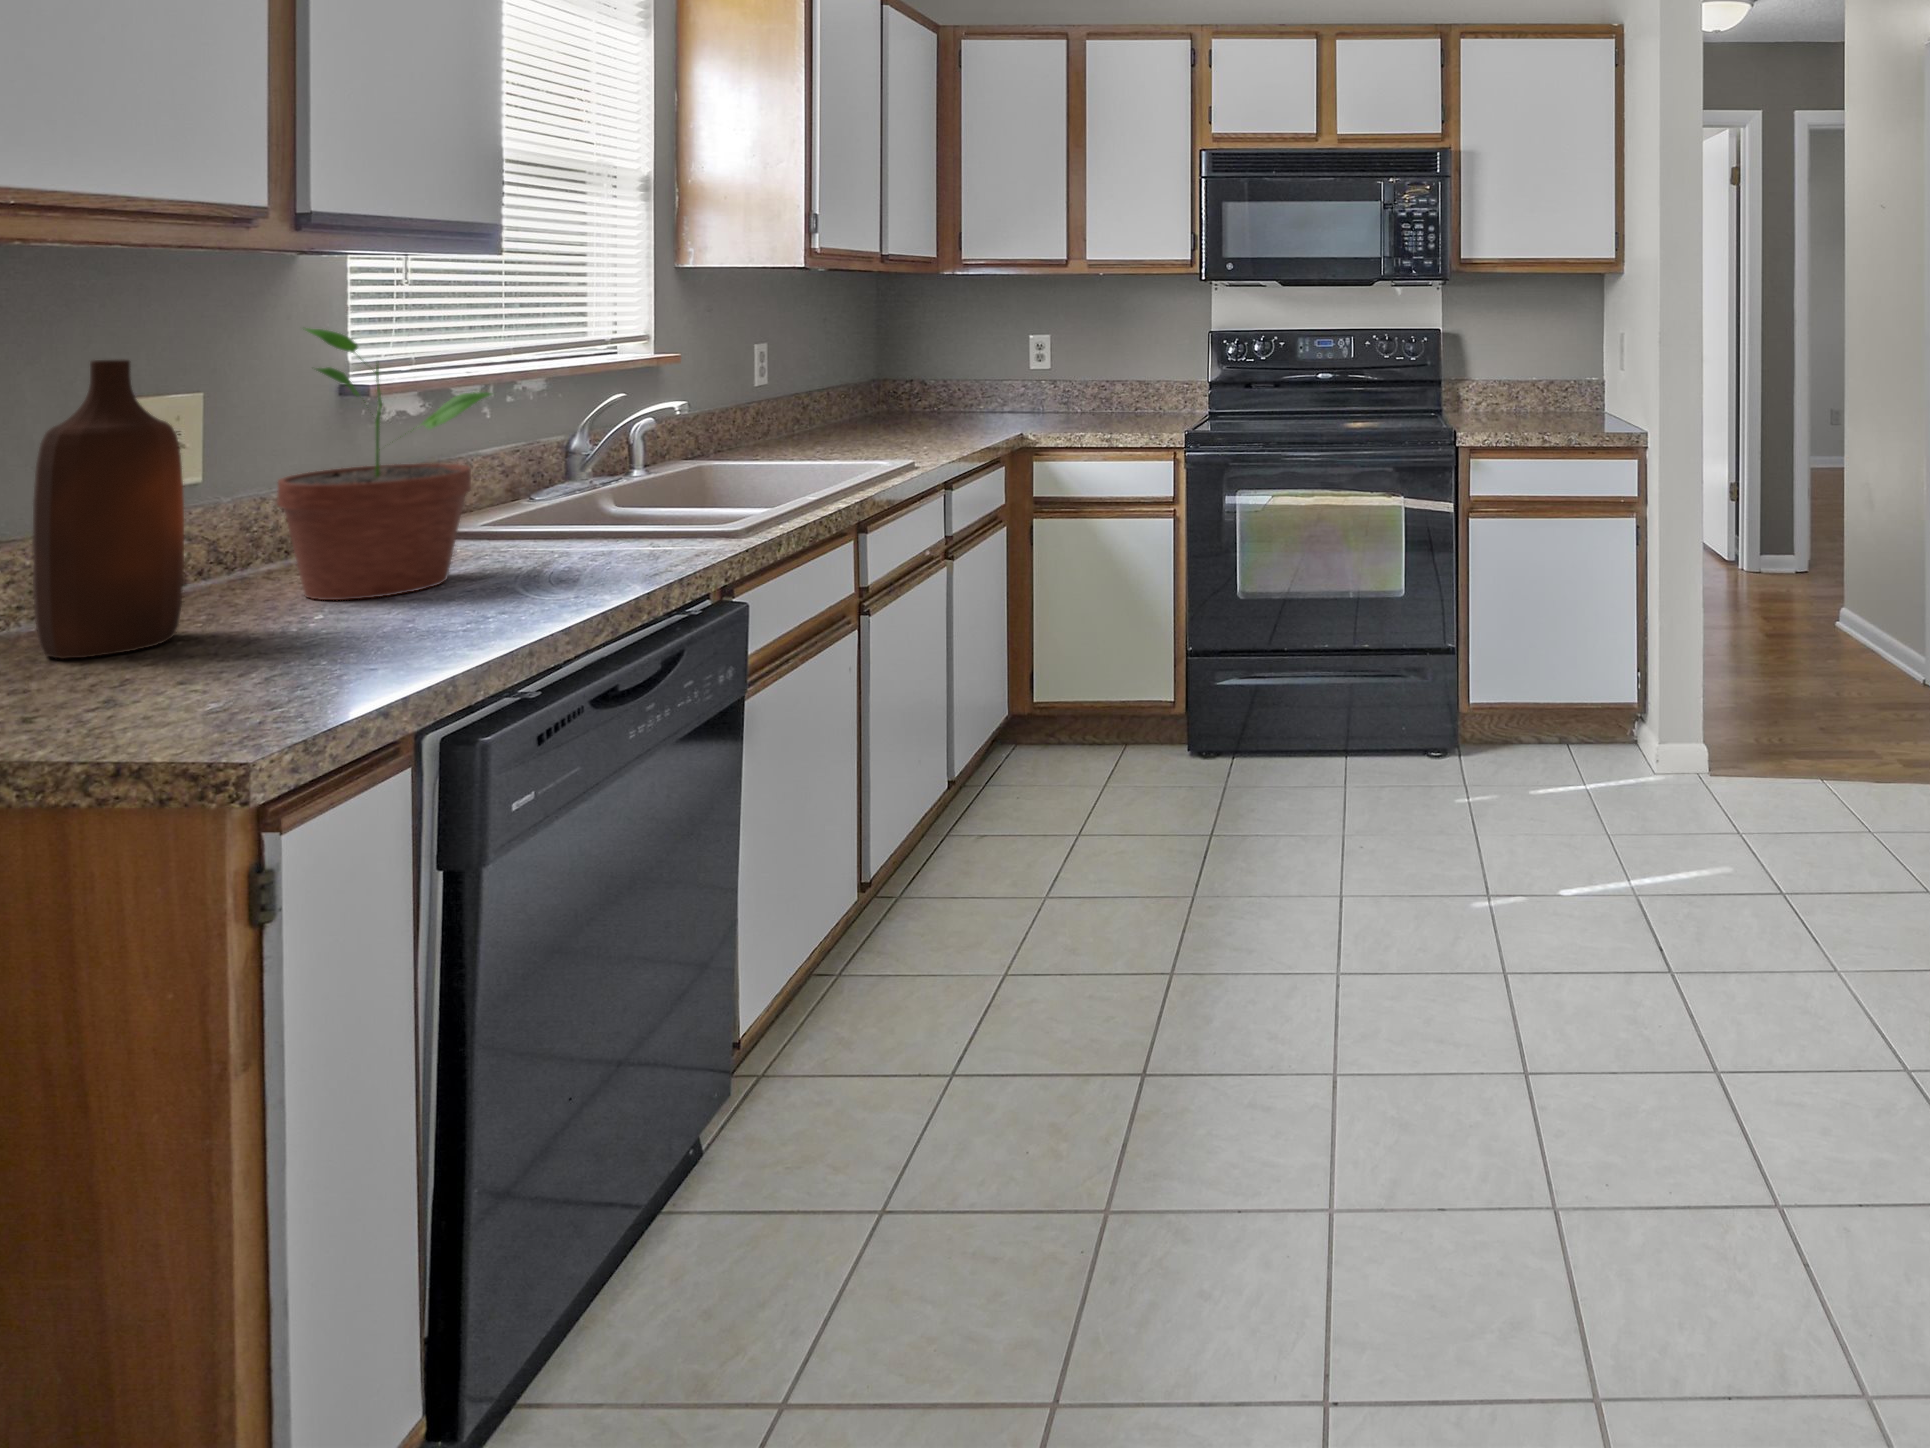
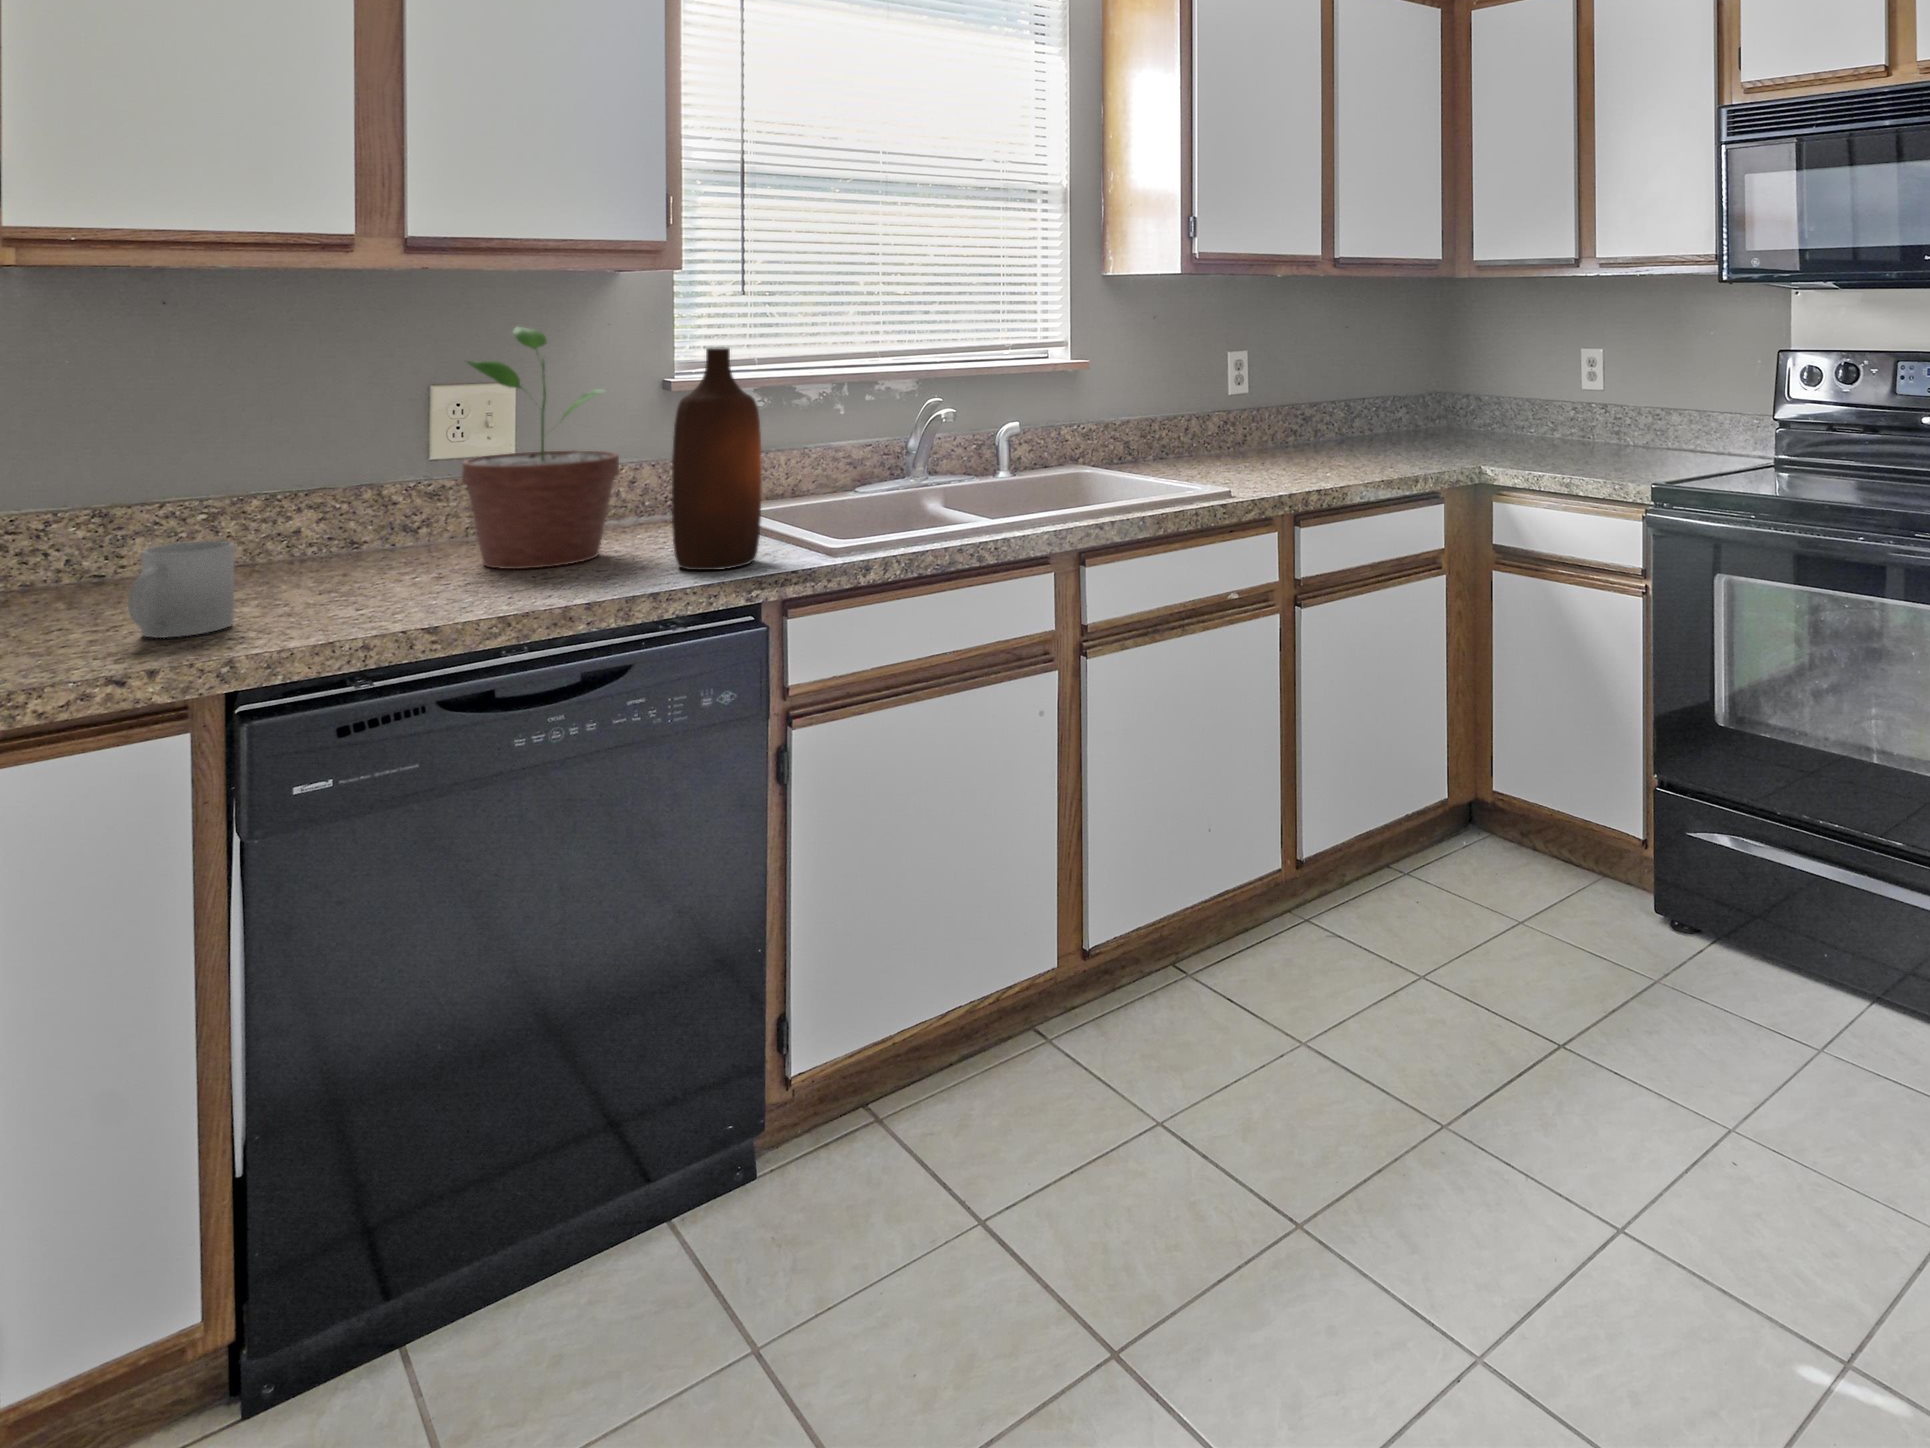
bottle: present [32,360,184,658] -> present [672,347,762,570]
mug: none [181,580,291,696] -> present [128,541,234,638]

